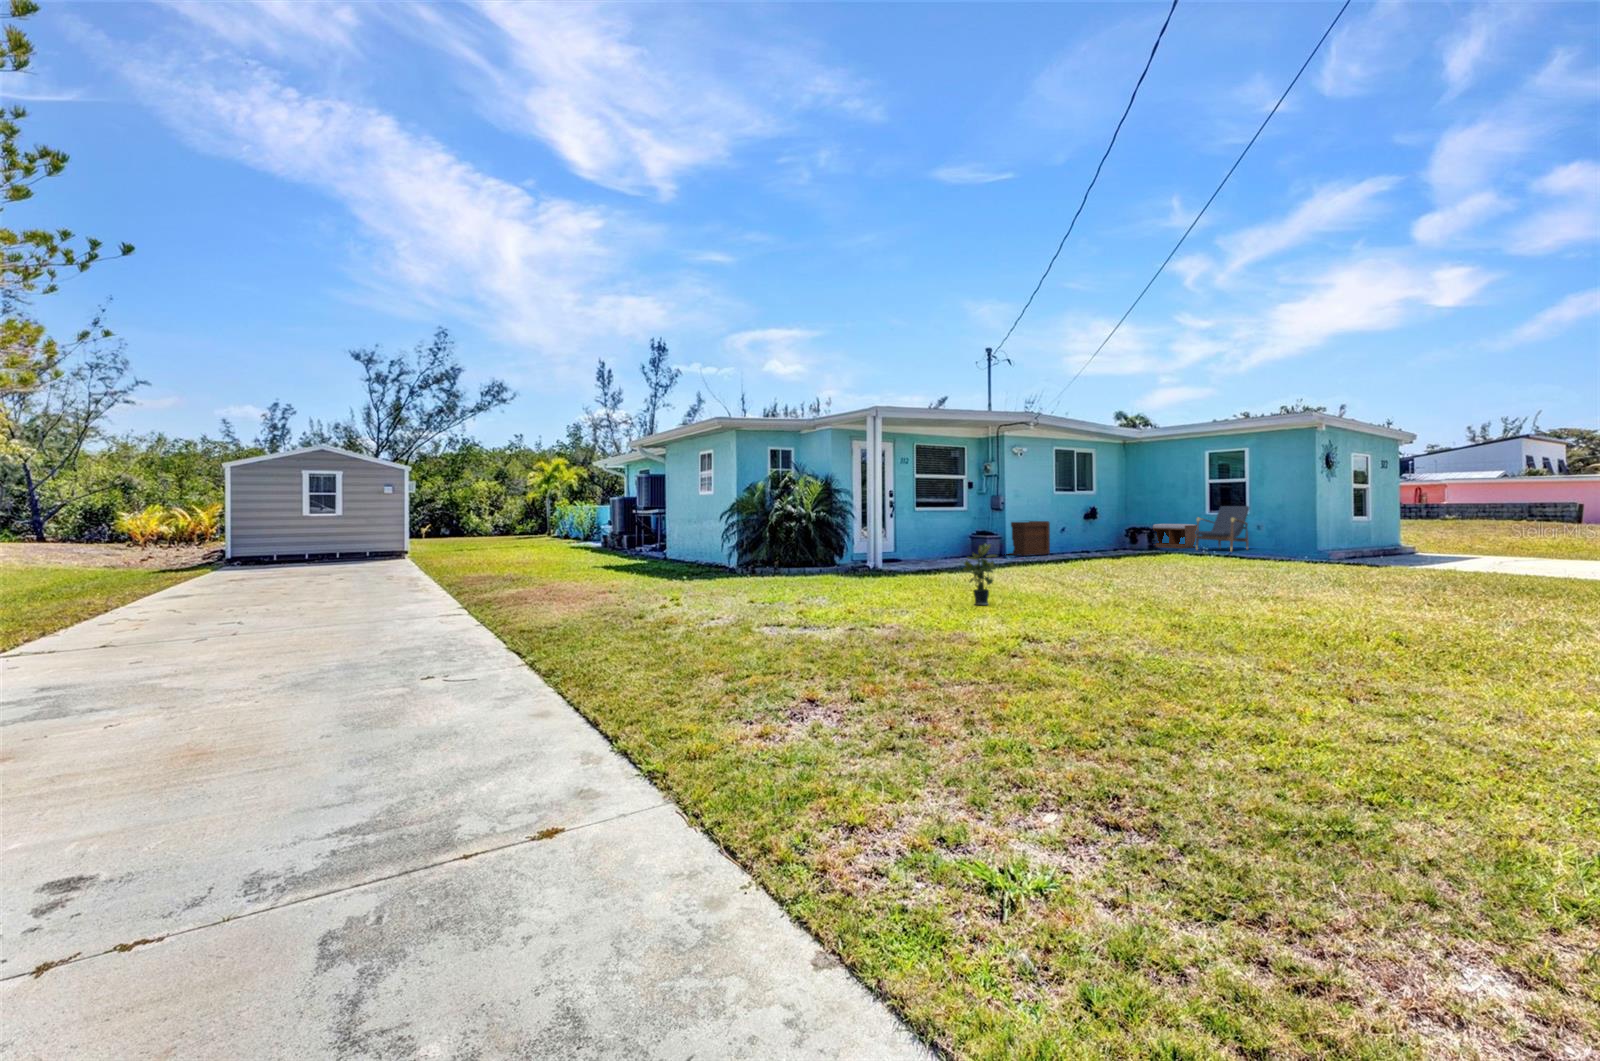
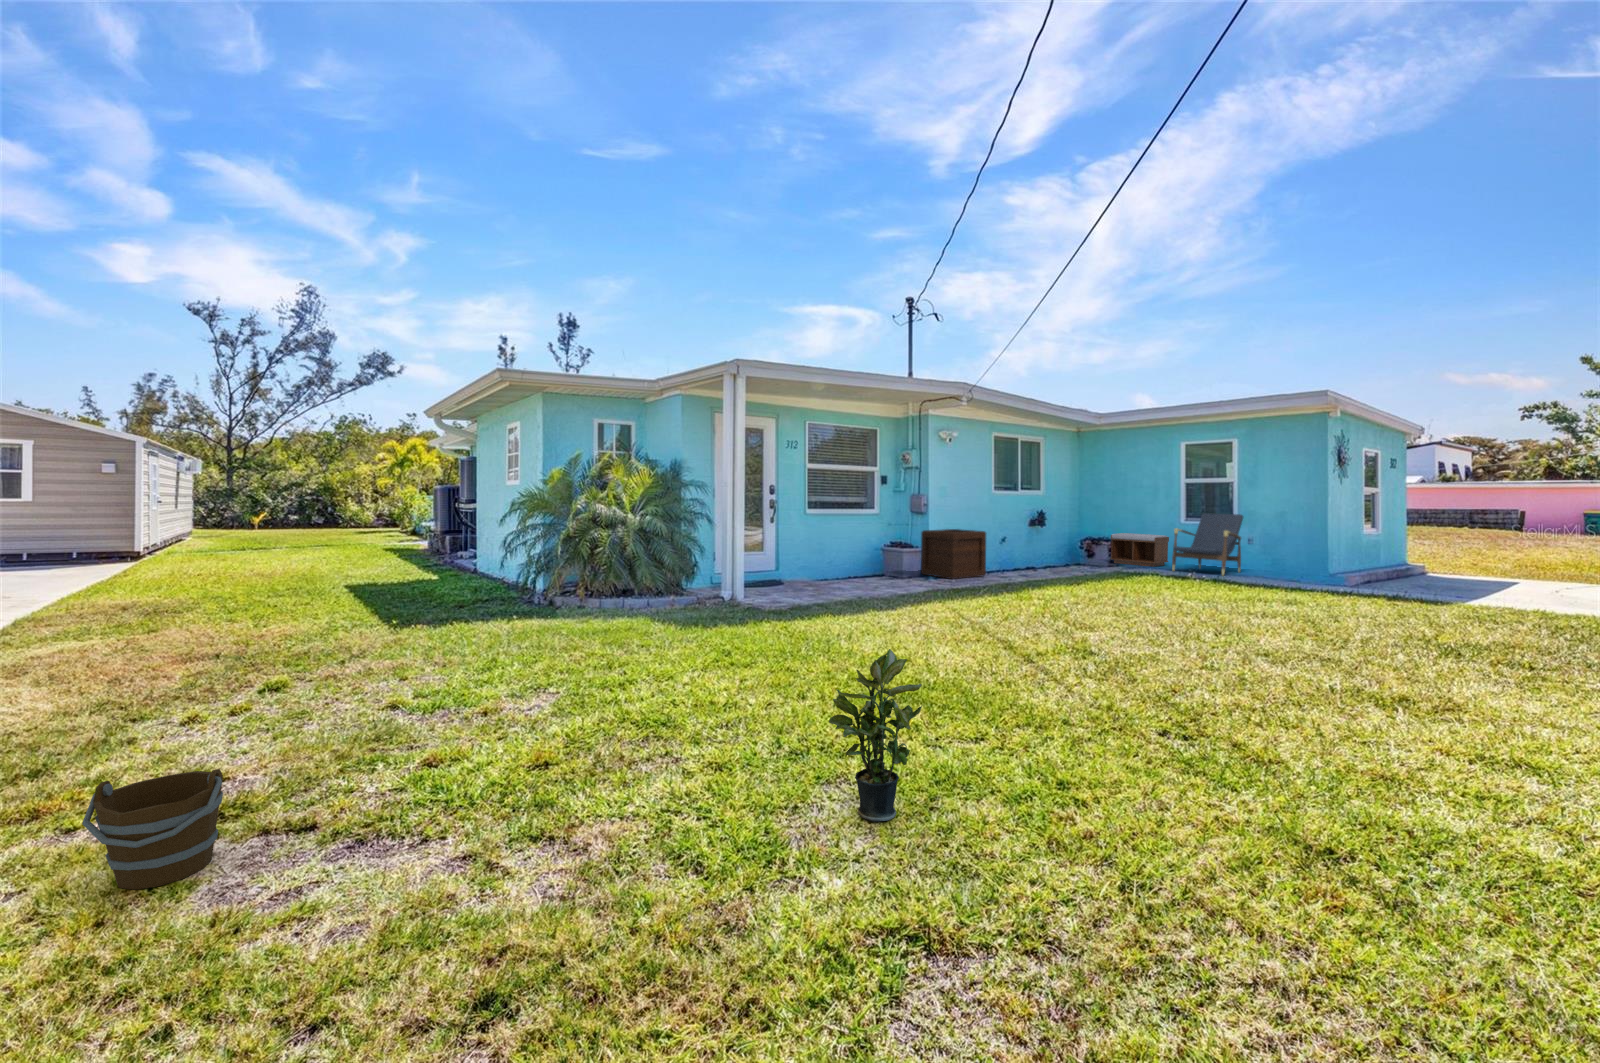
bucket: none [726,580,762,614] -> present [82,769,223,890]

